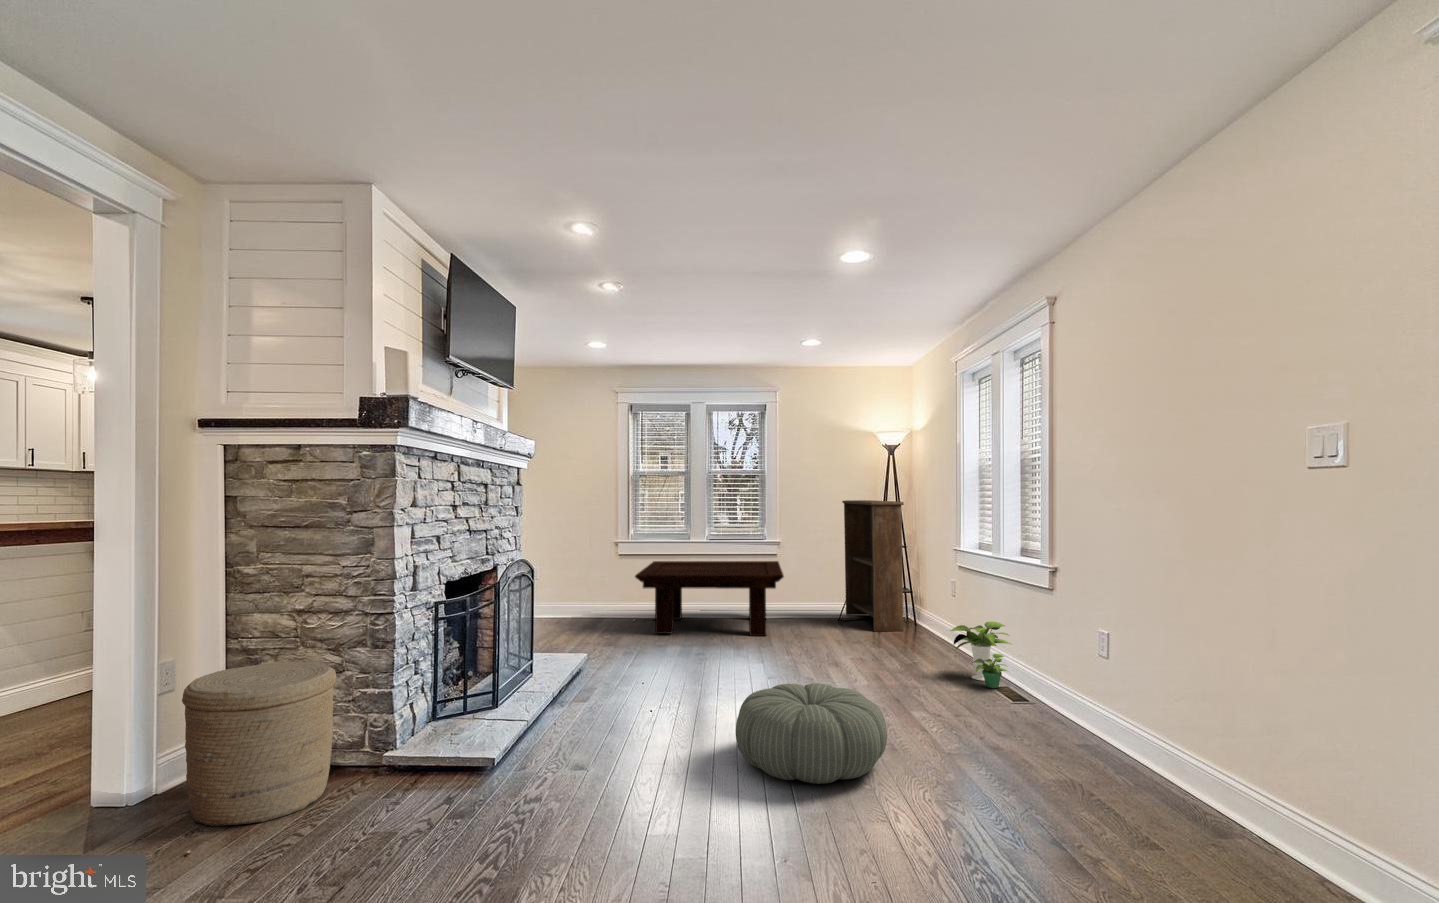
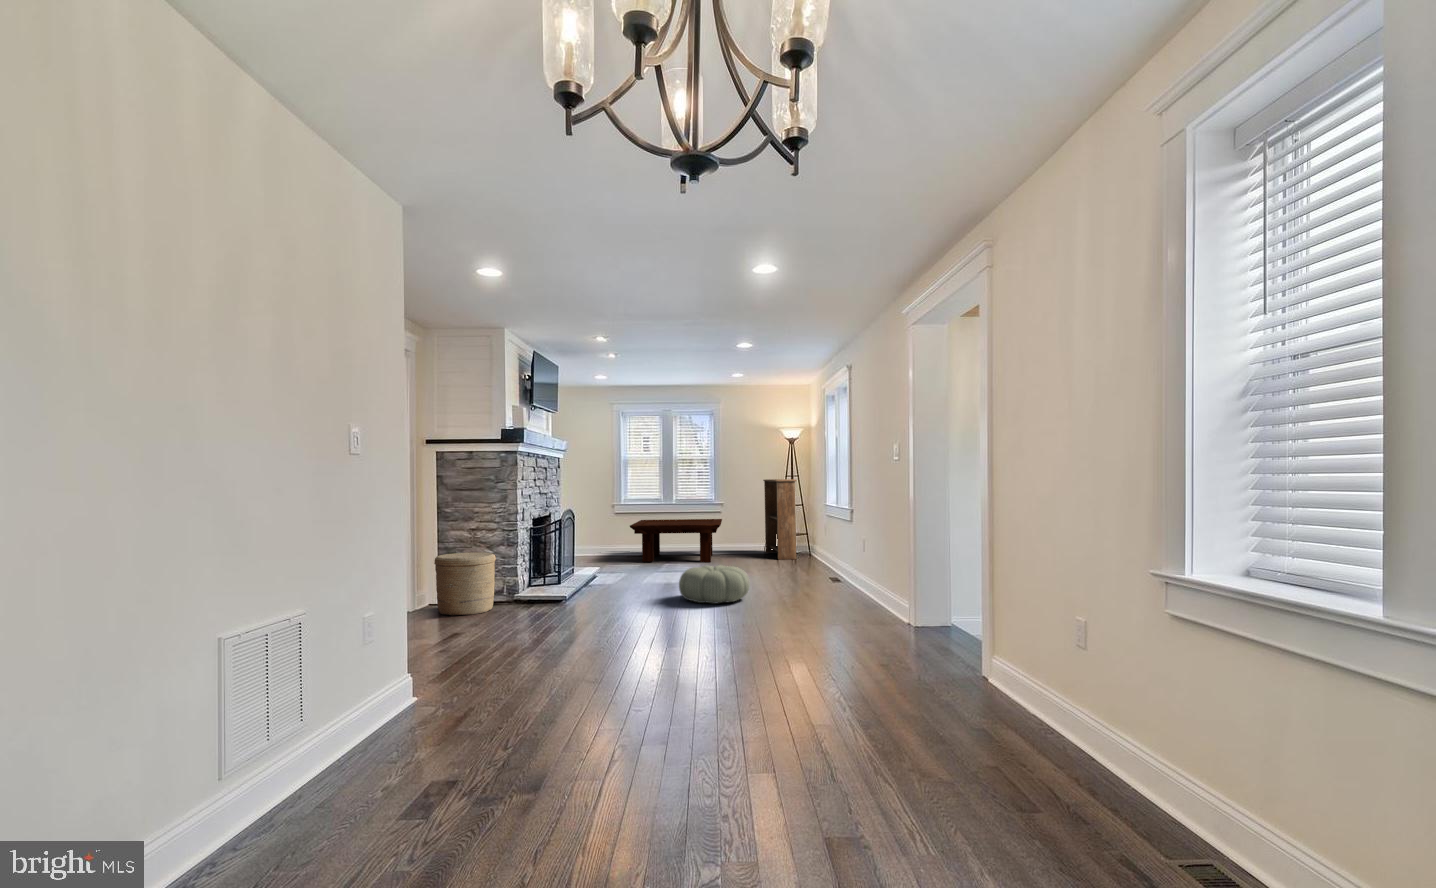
potted plant: present [950,622,1011,688] -> none [807,544,840,579]

